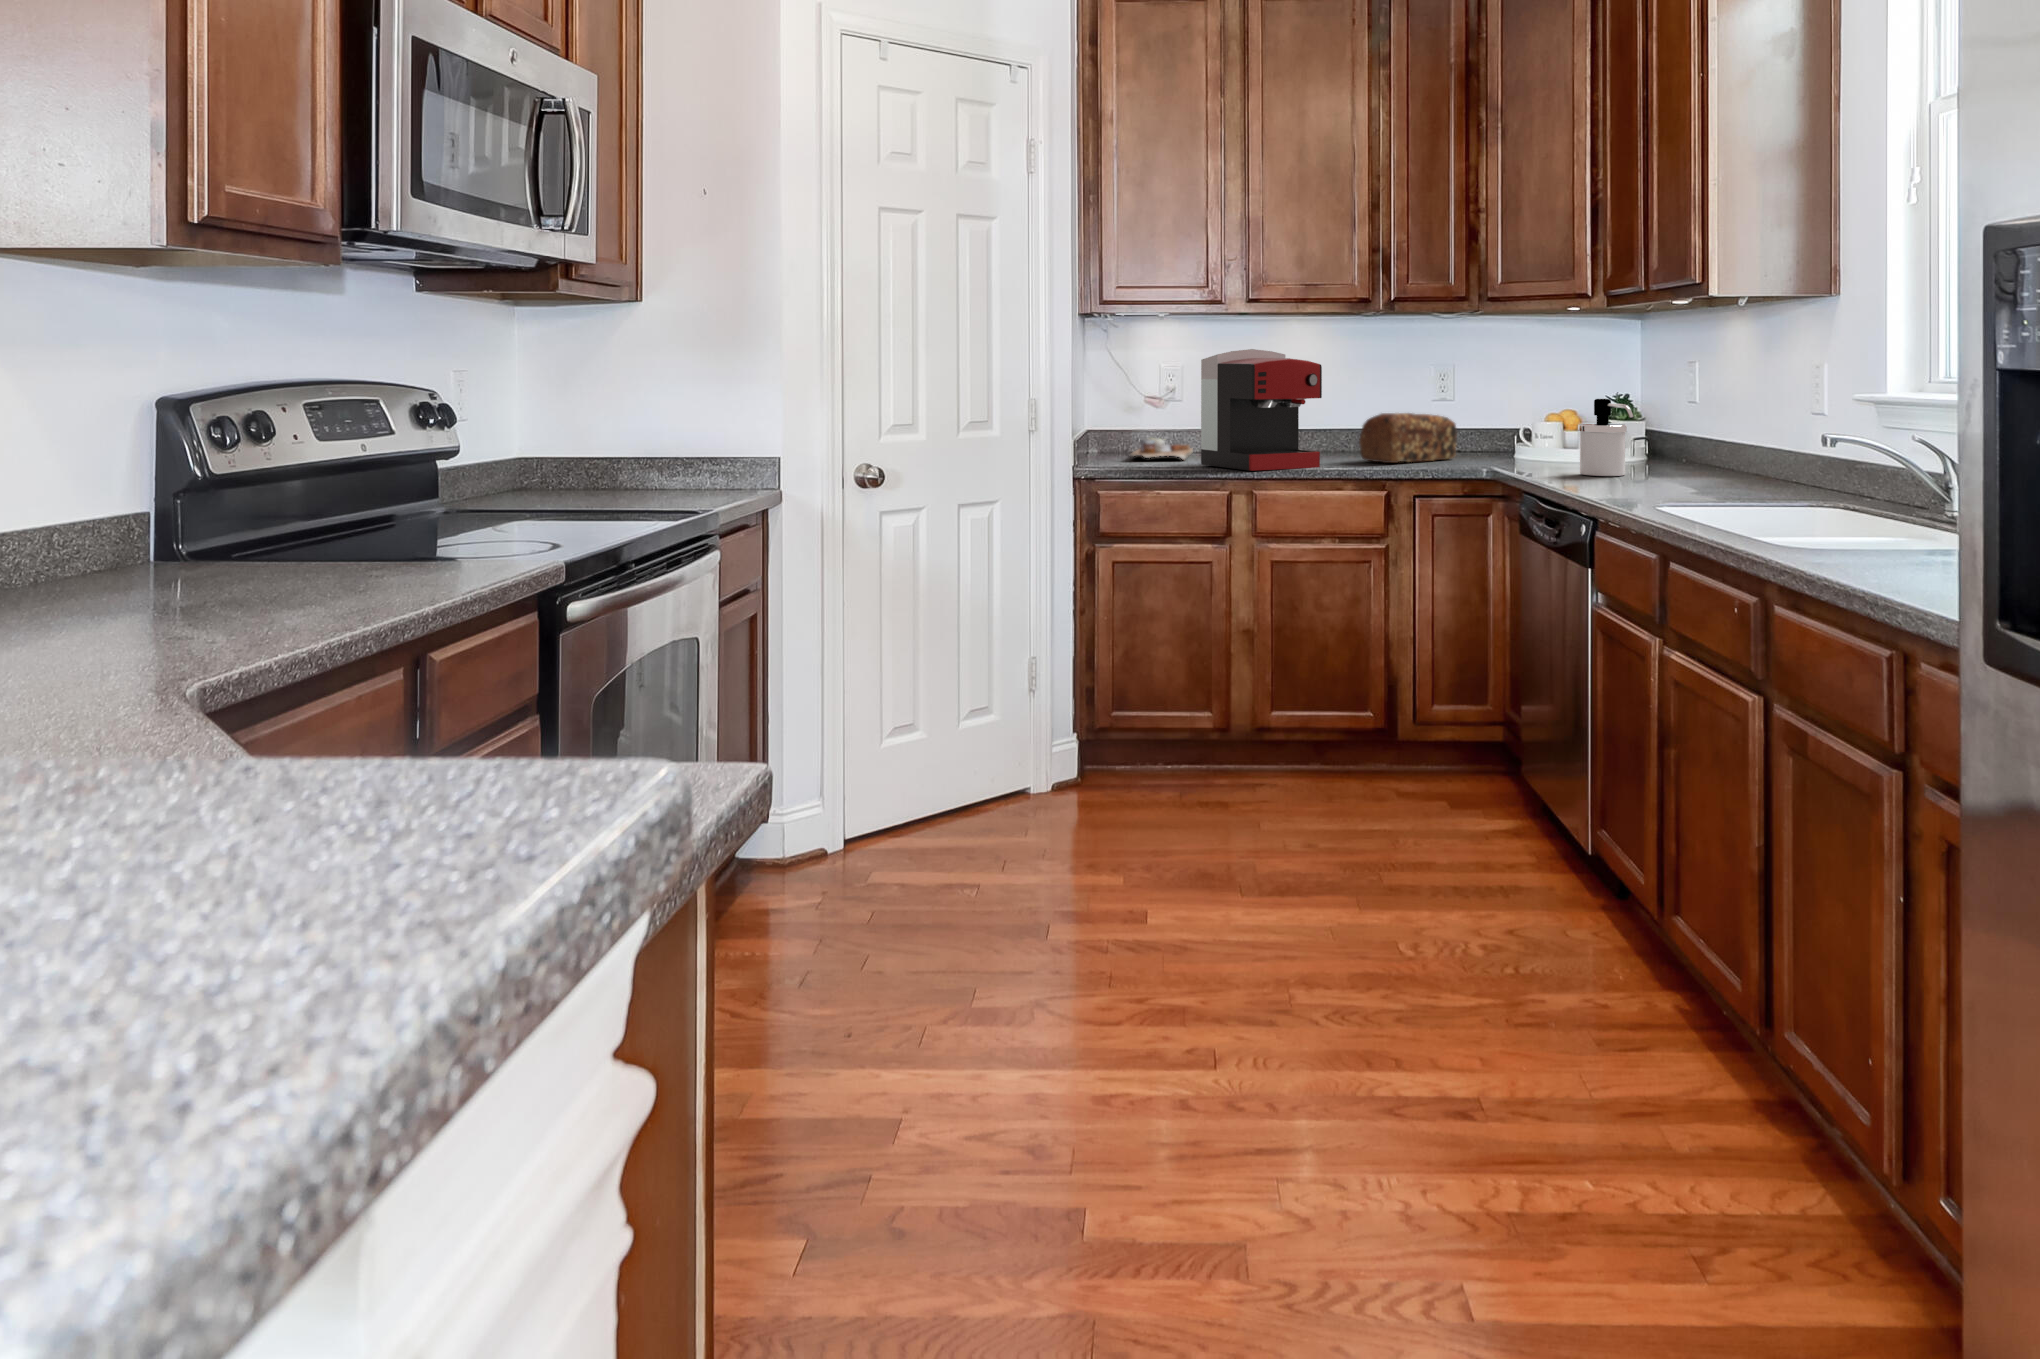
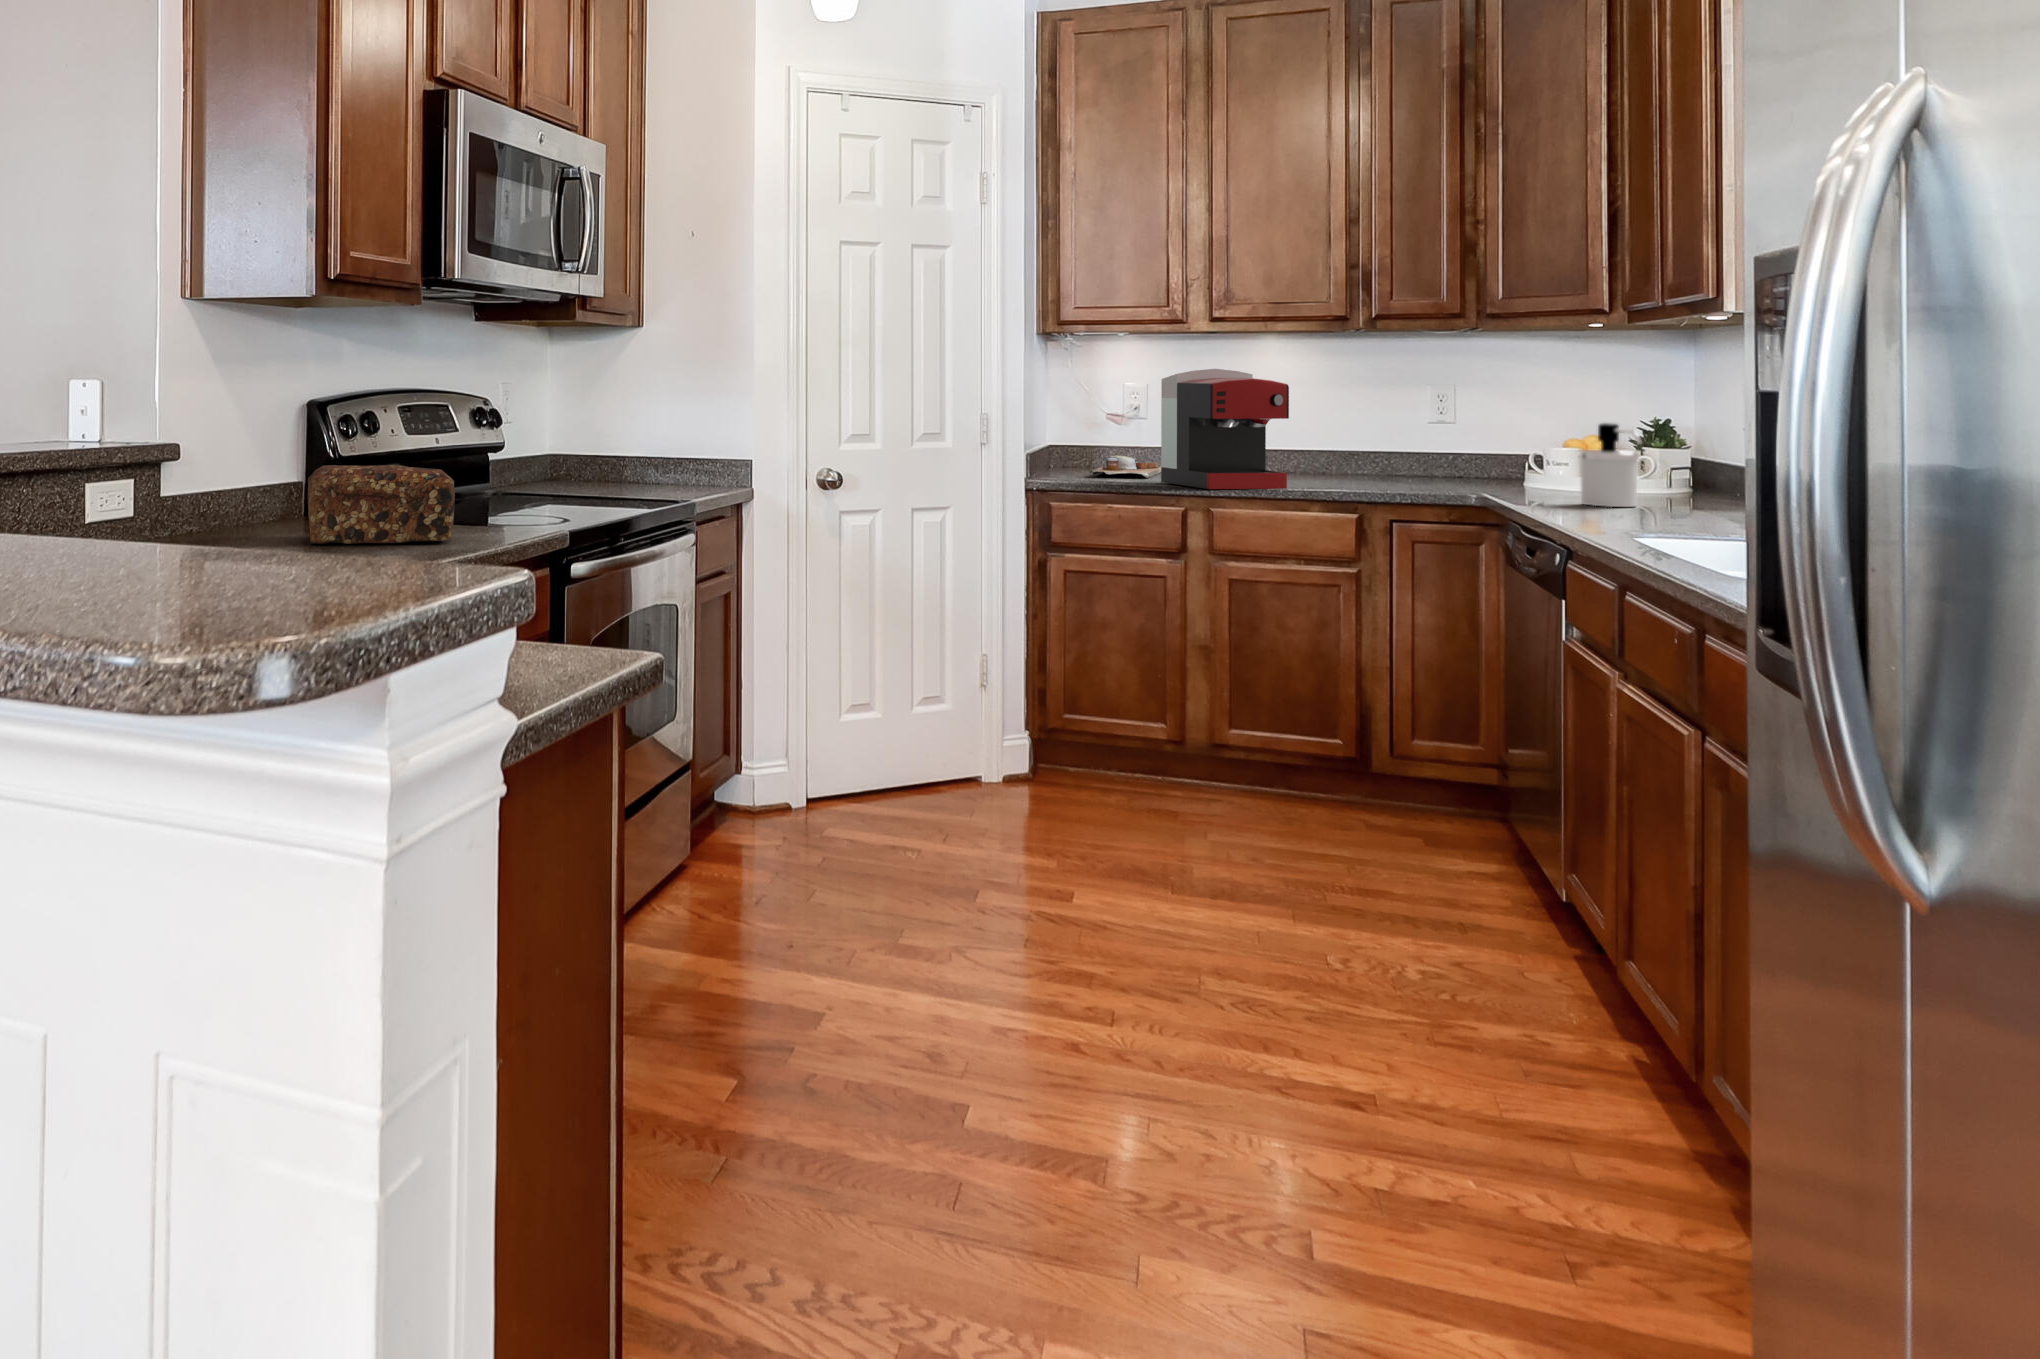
bread loaf: present [1359,413,1457,463] -> present [308,465,455,544]

